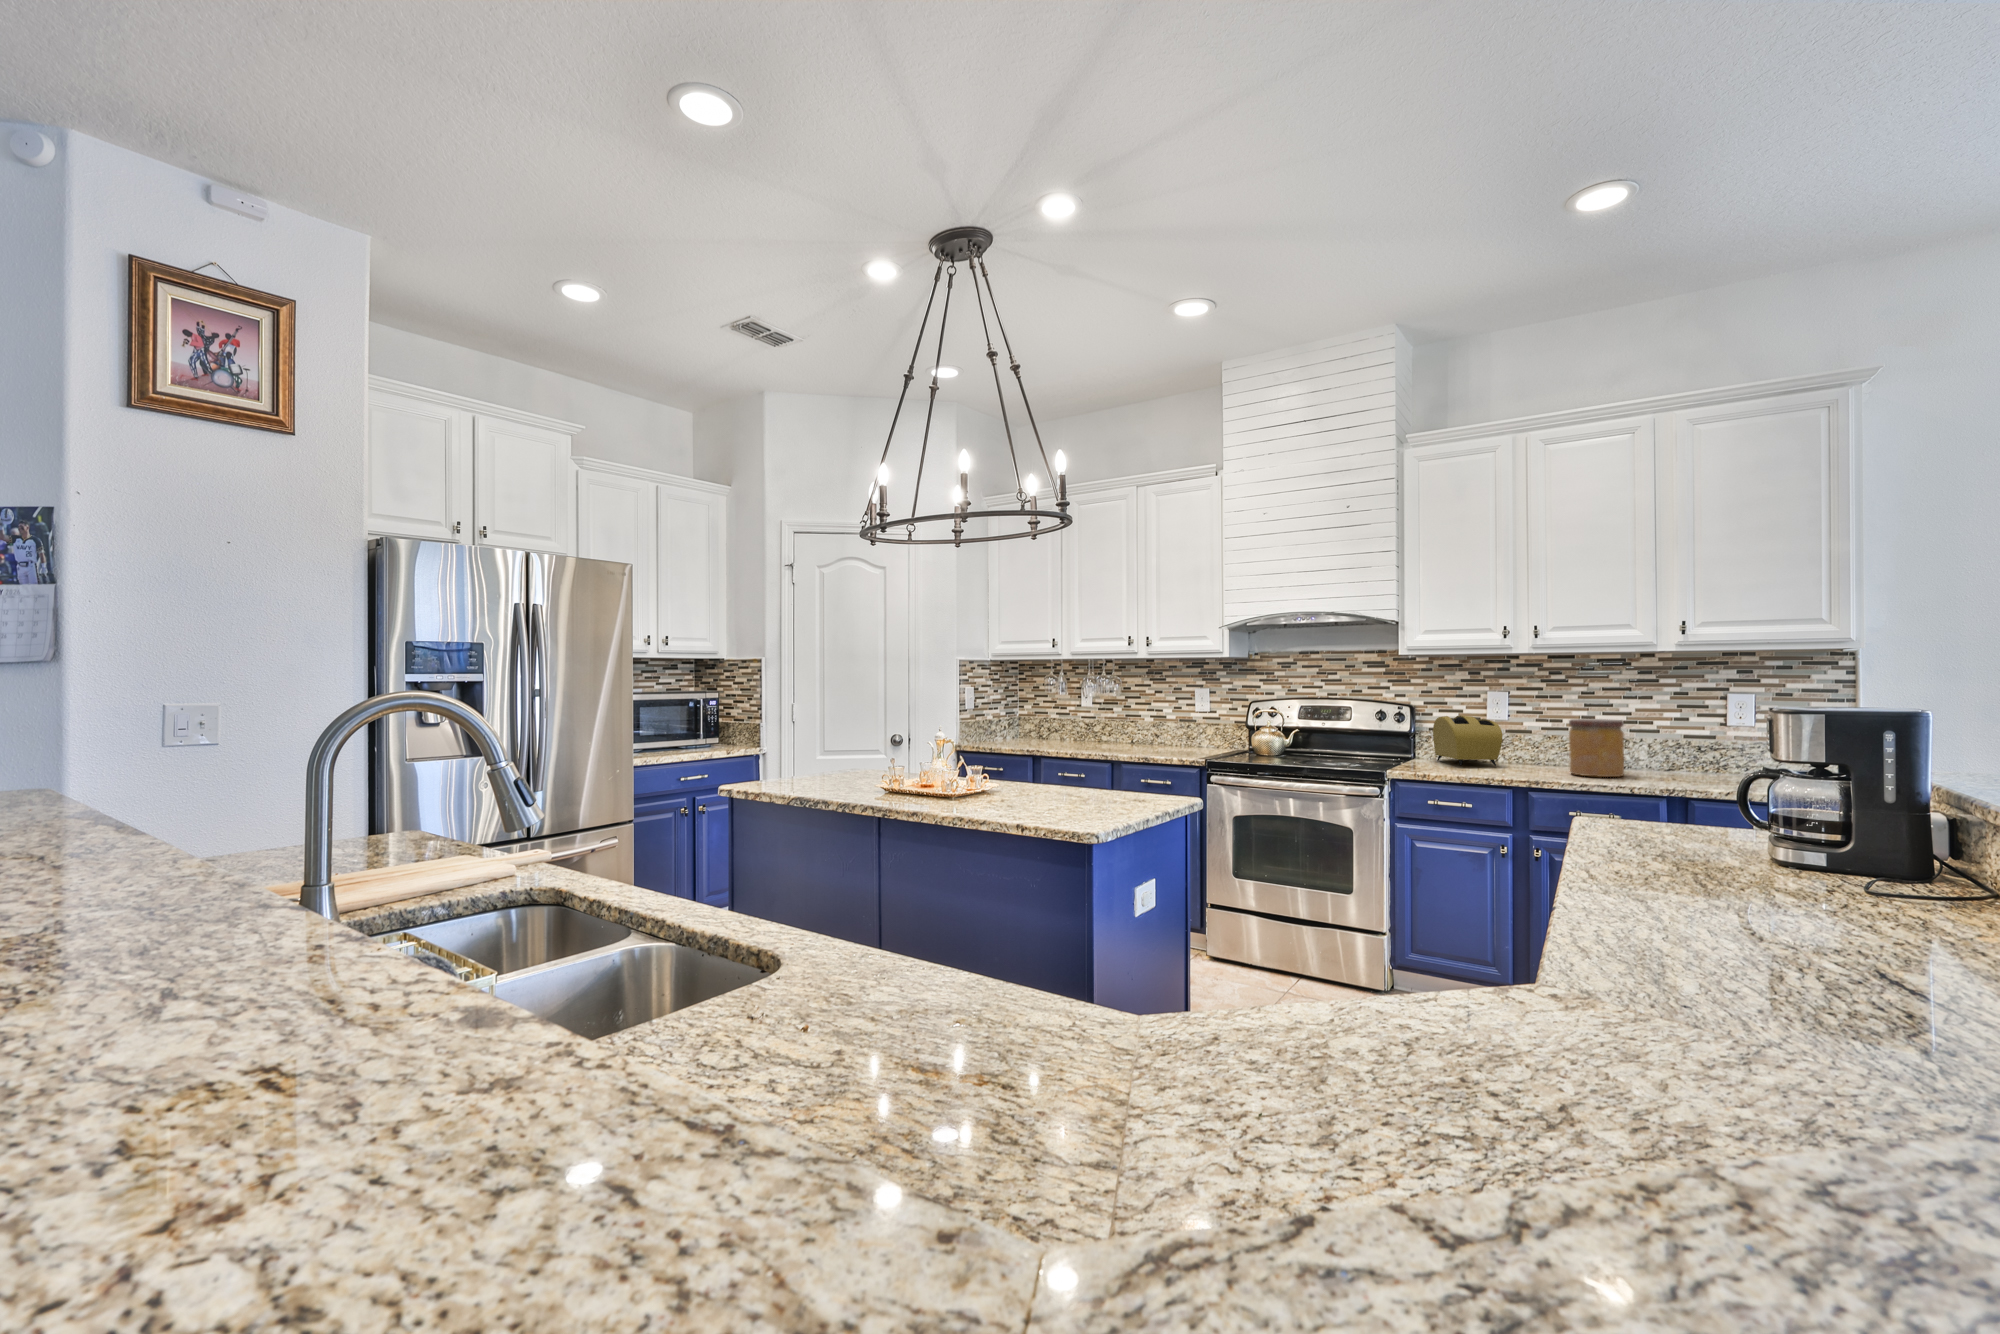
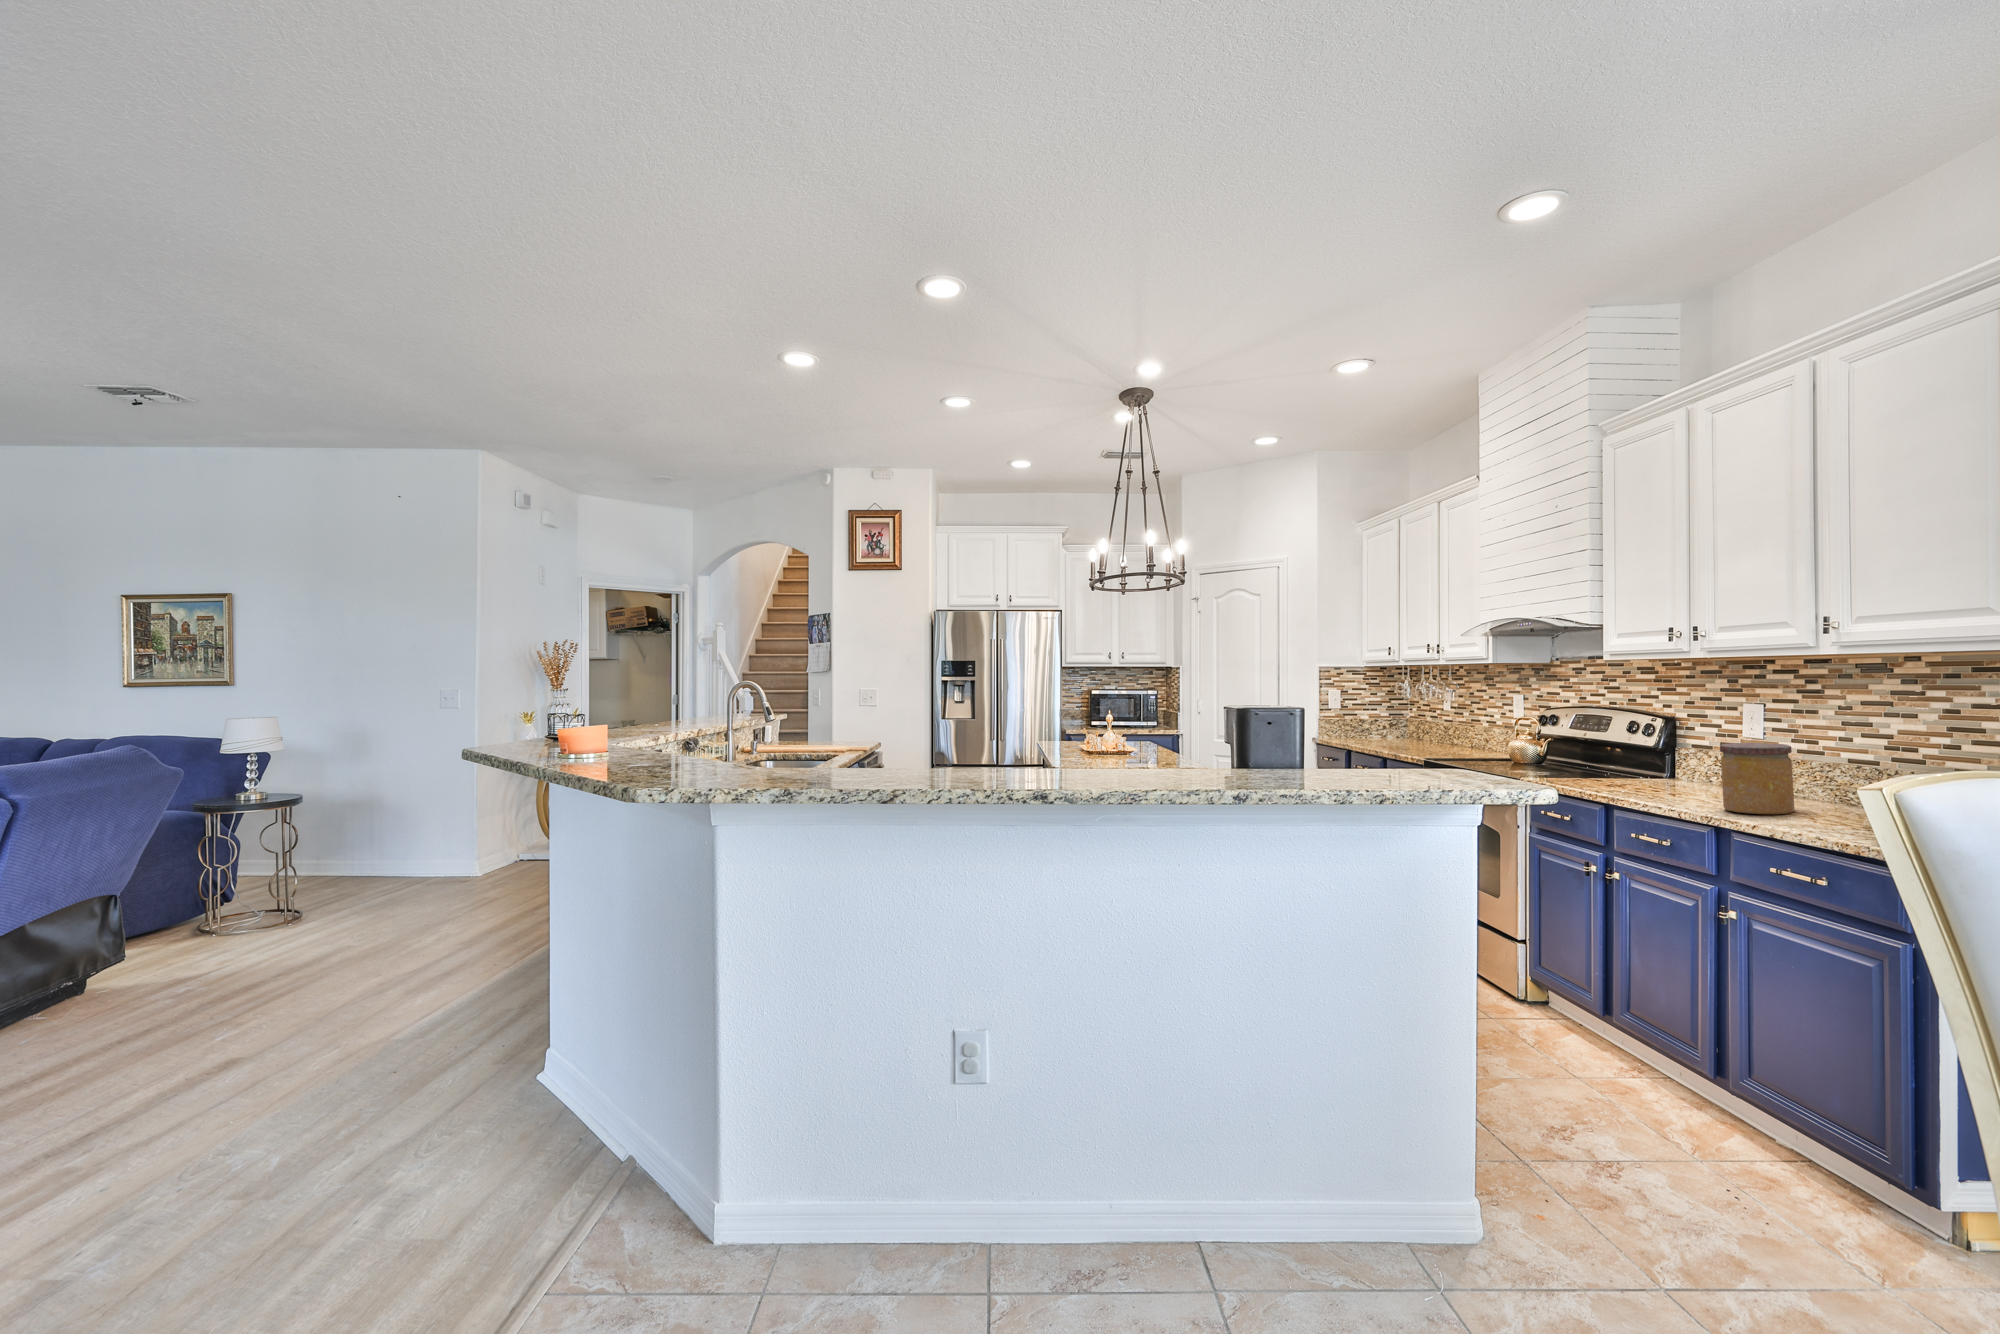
toaster: present [1433,715,1503,766] -> none [1641,733,1725,792]

